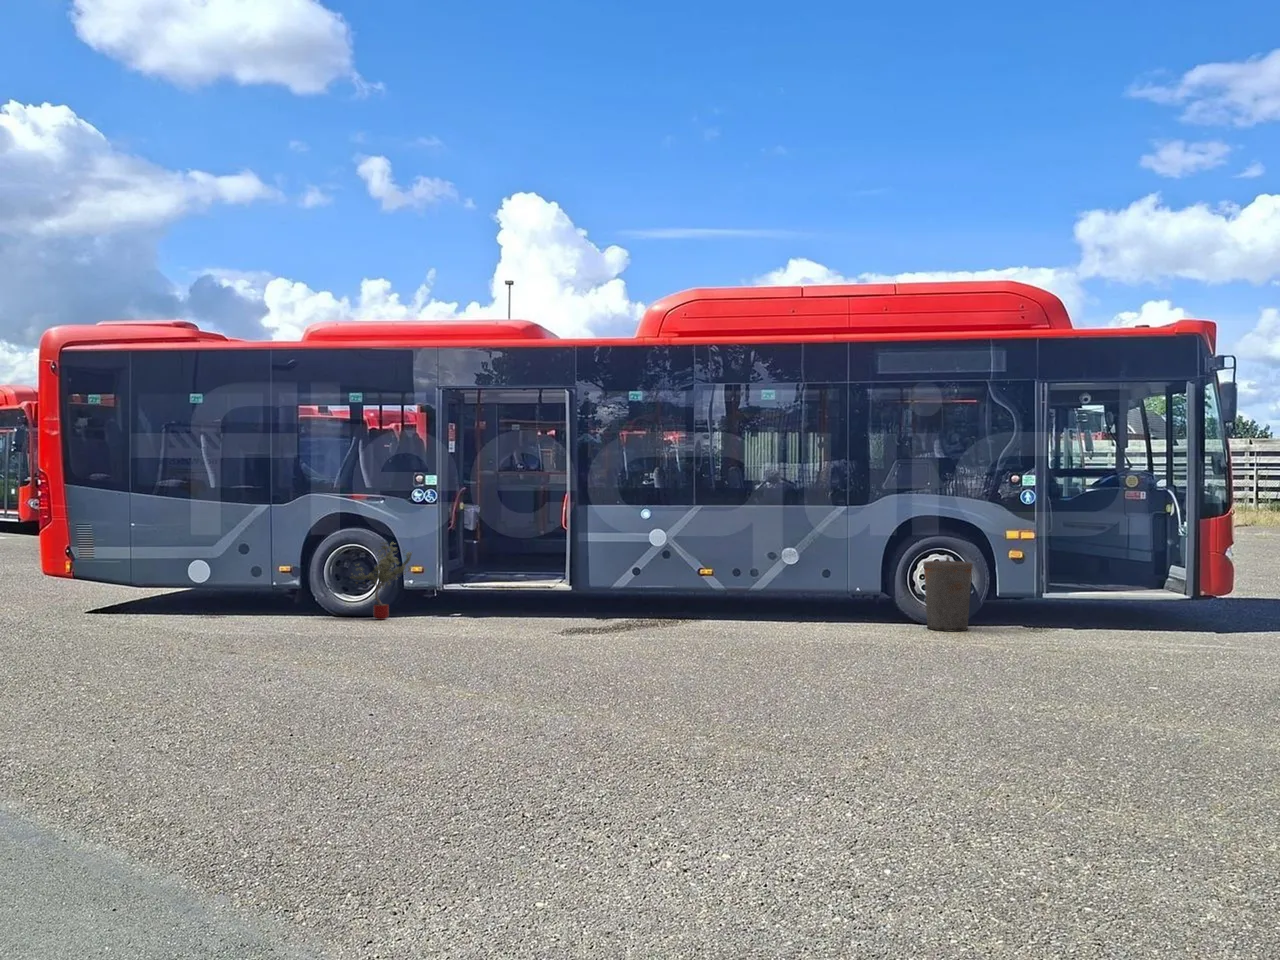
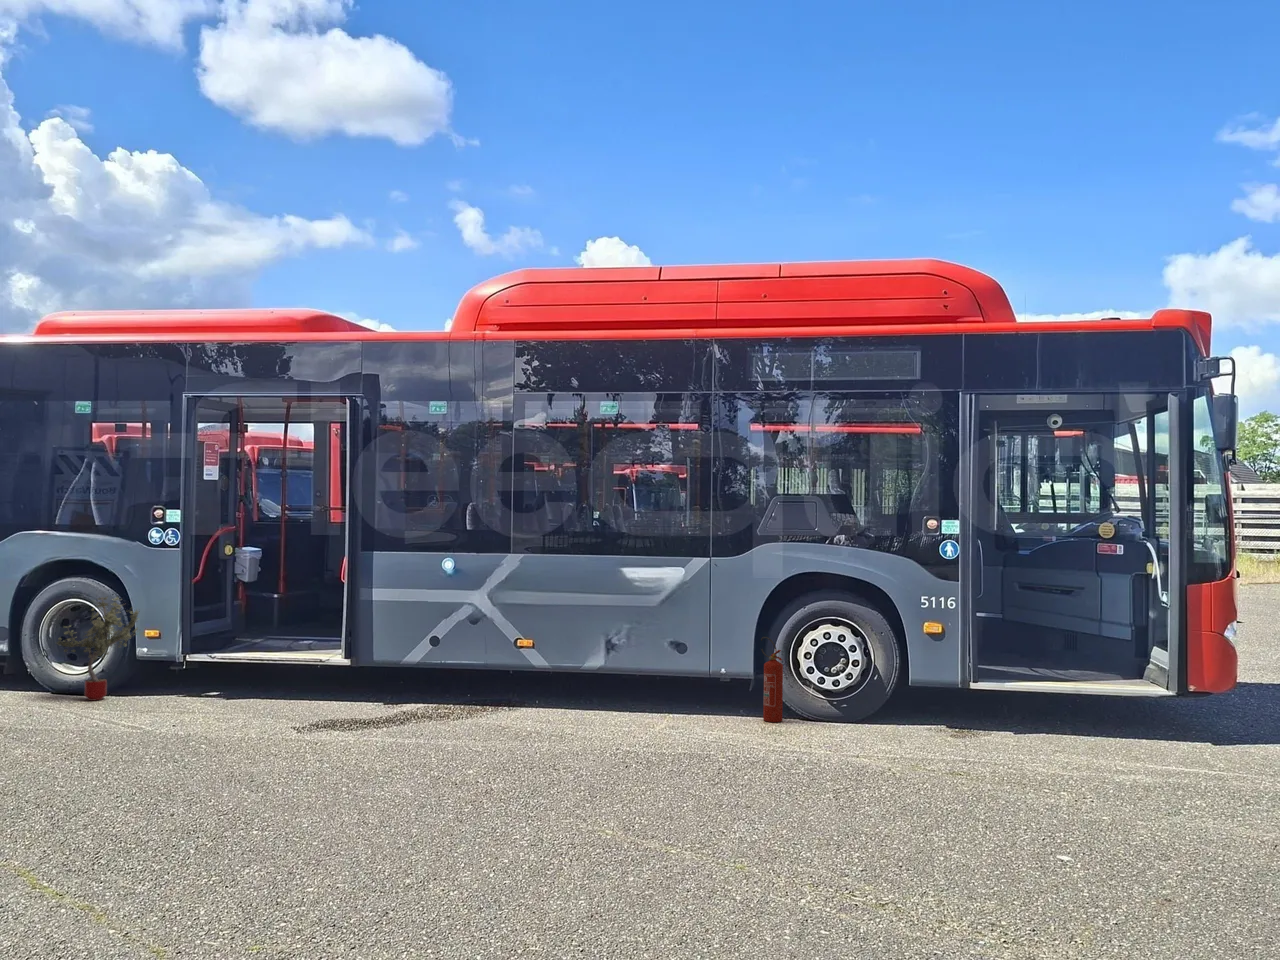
trash can: present [923,557,973,632] -> none [806,630,873,736]
fire extinguisher: none [885,563,904,625] -> present [761,637,783,722]

